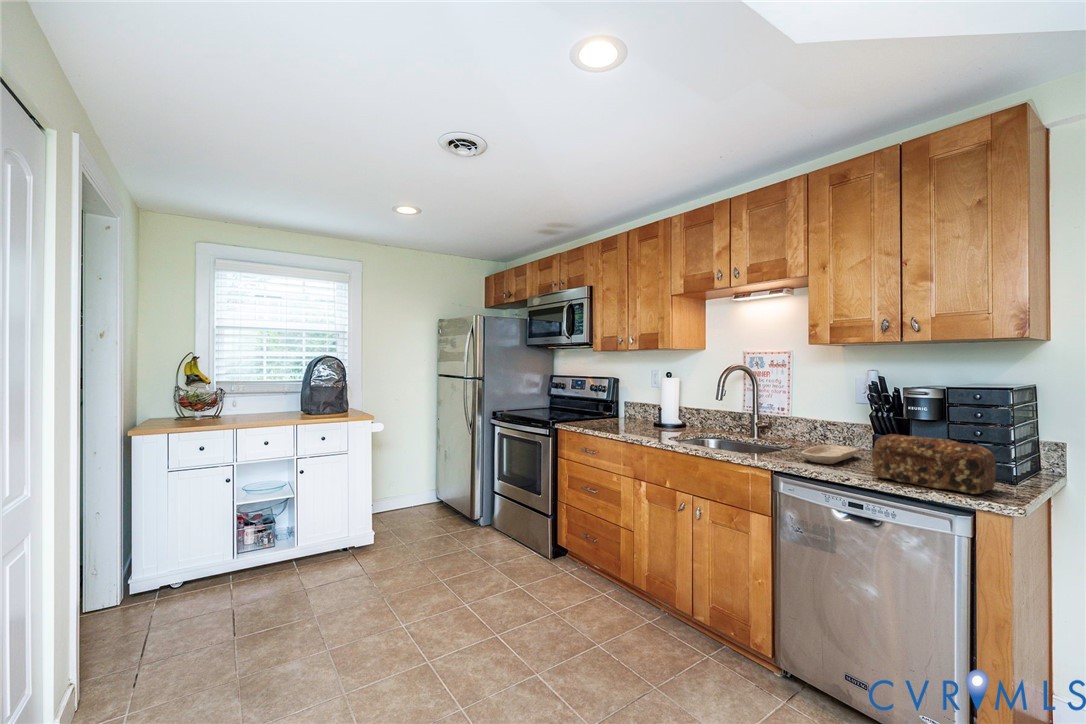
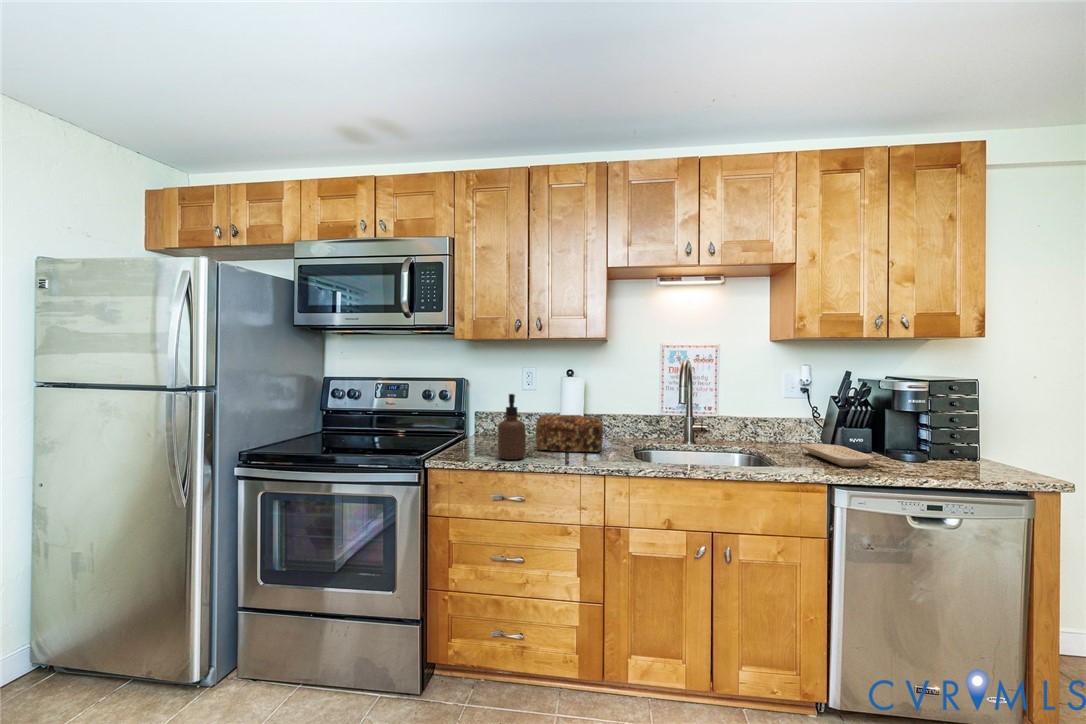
soap dispenser: none [588,387,606,429] -> present [498,394,526,460]
bread loaf: present [873,434,996,494] -> present [535,415,603,452]

